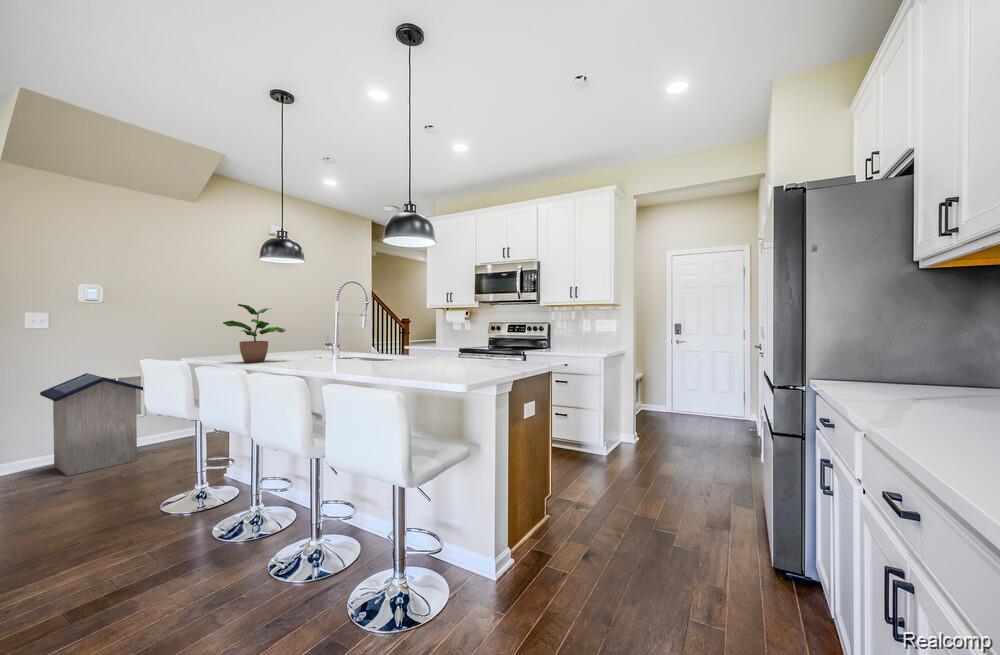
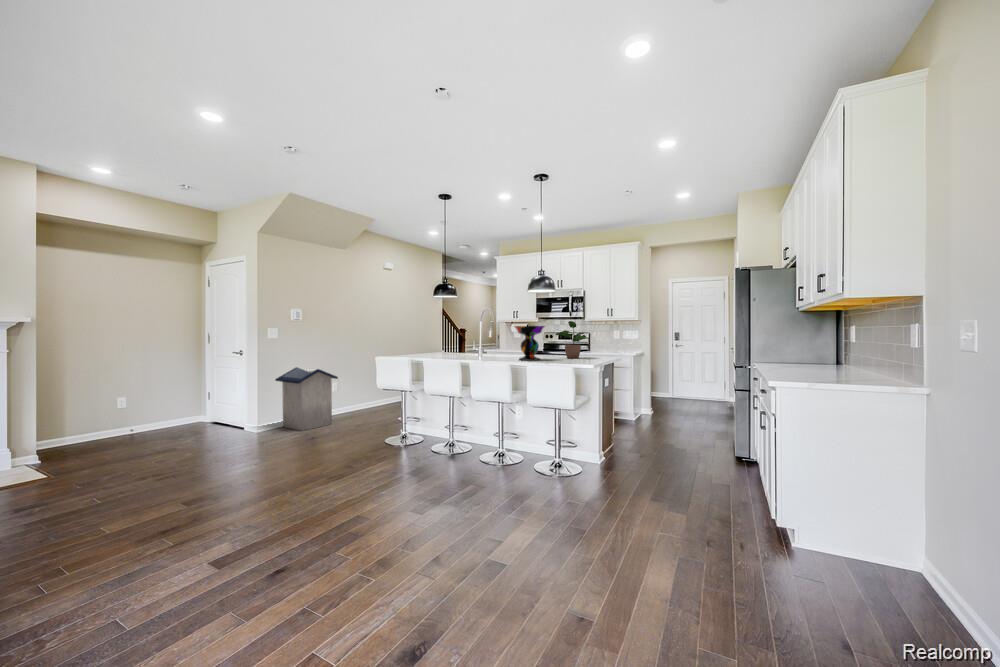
potted plant: present [223,304,286,363] -> present [556,321,589,359]
decorative bowl: none [358,306,419,370] -> present [514,326,545,361]

